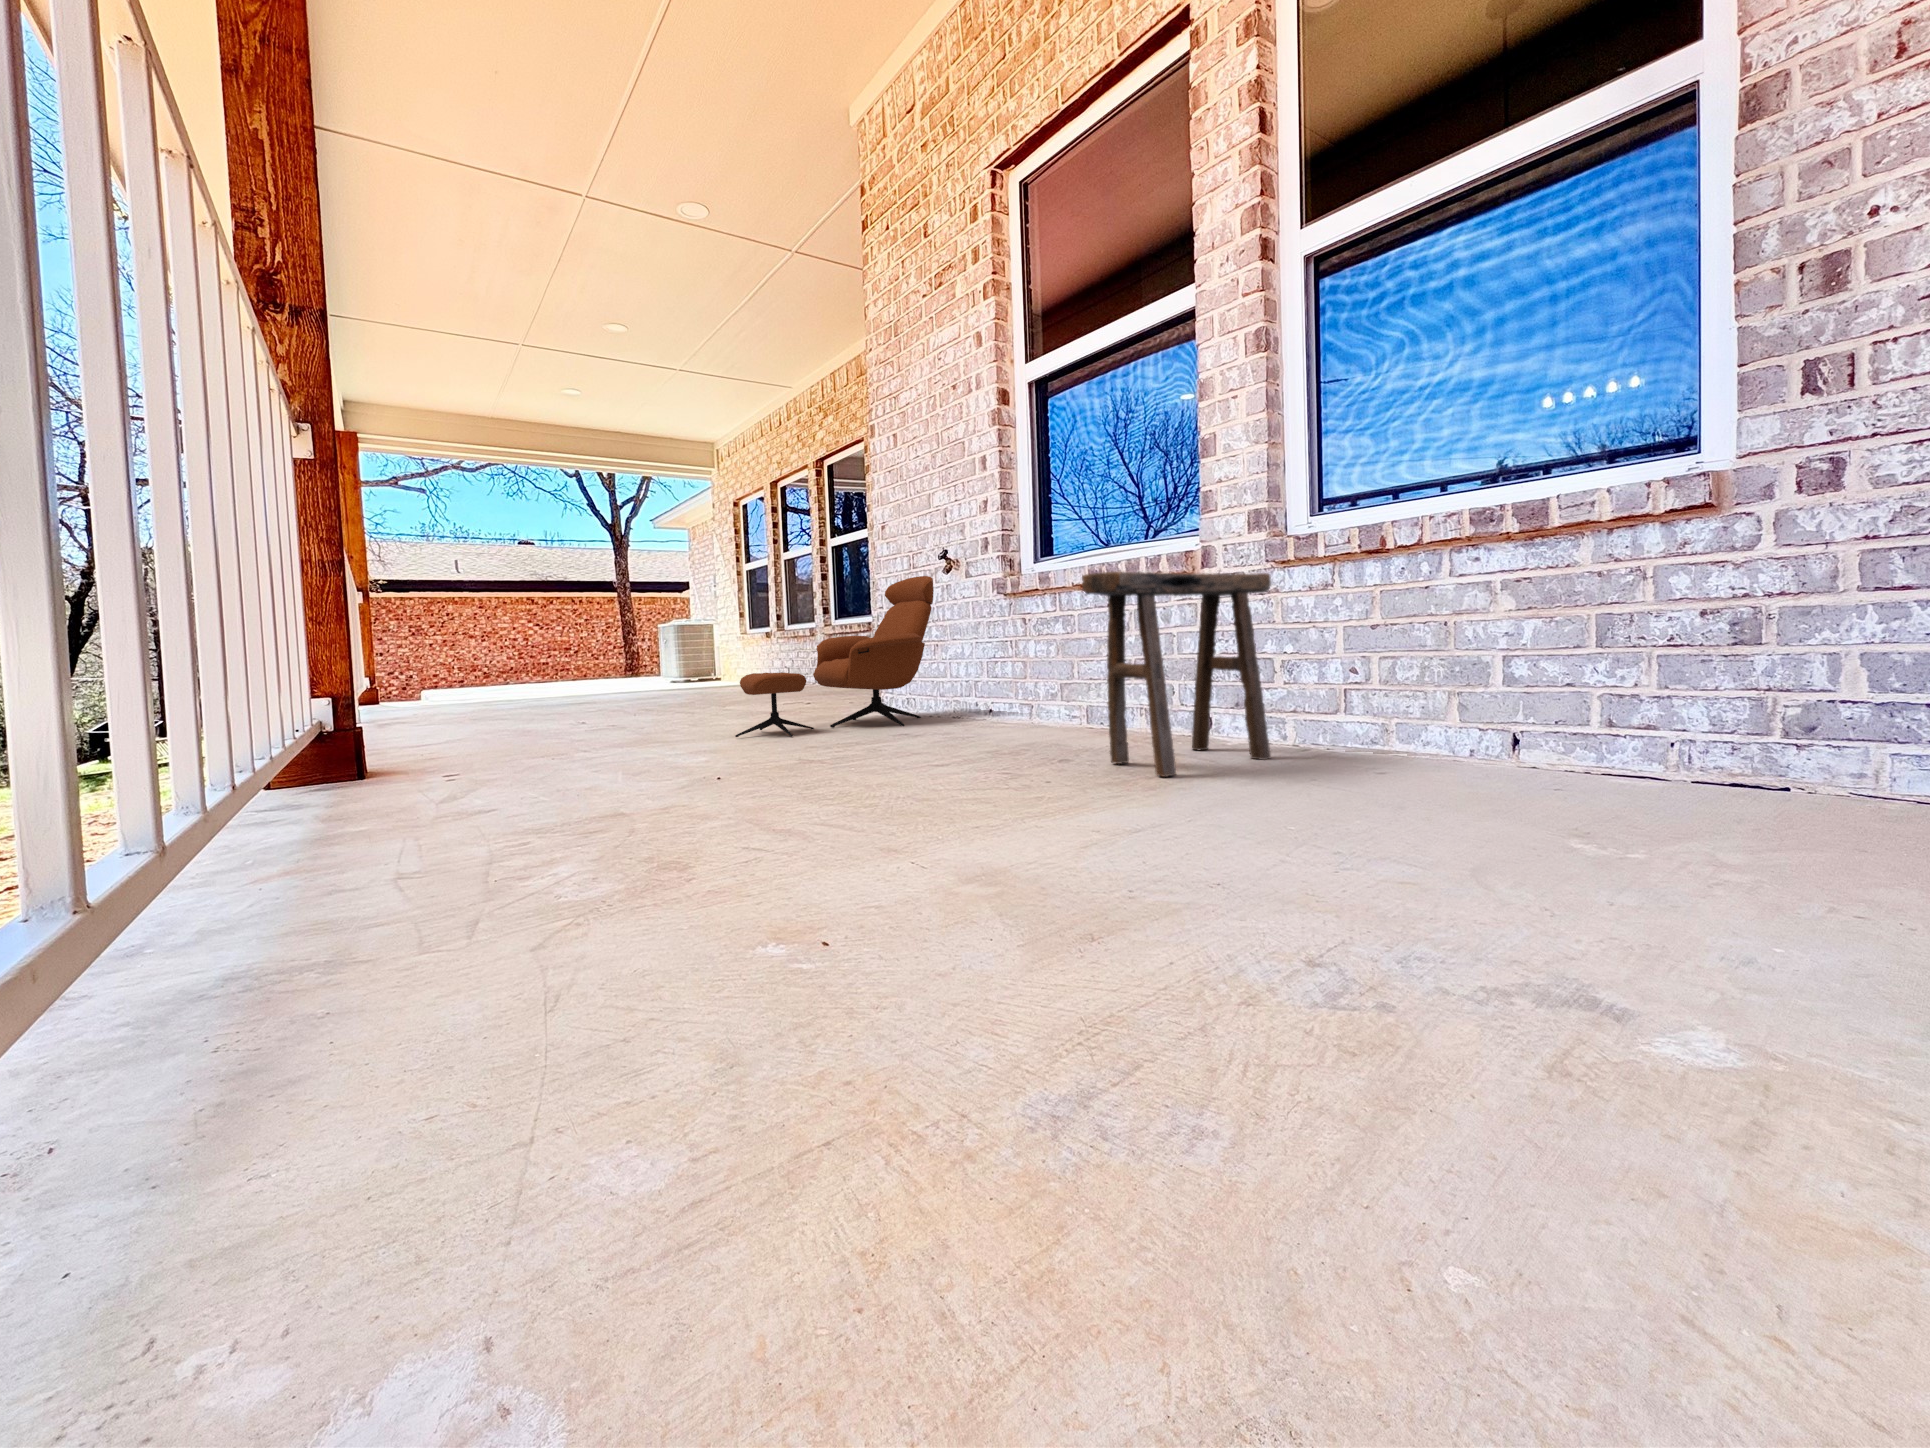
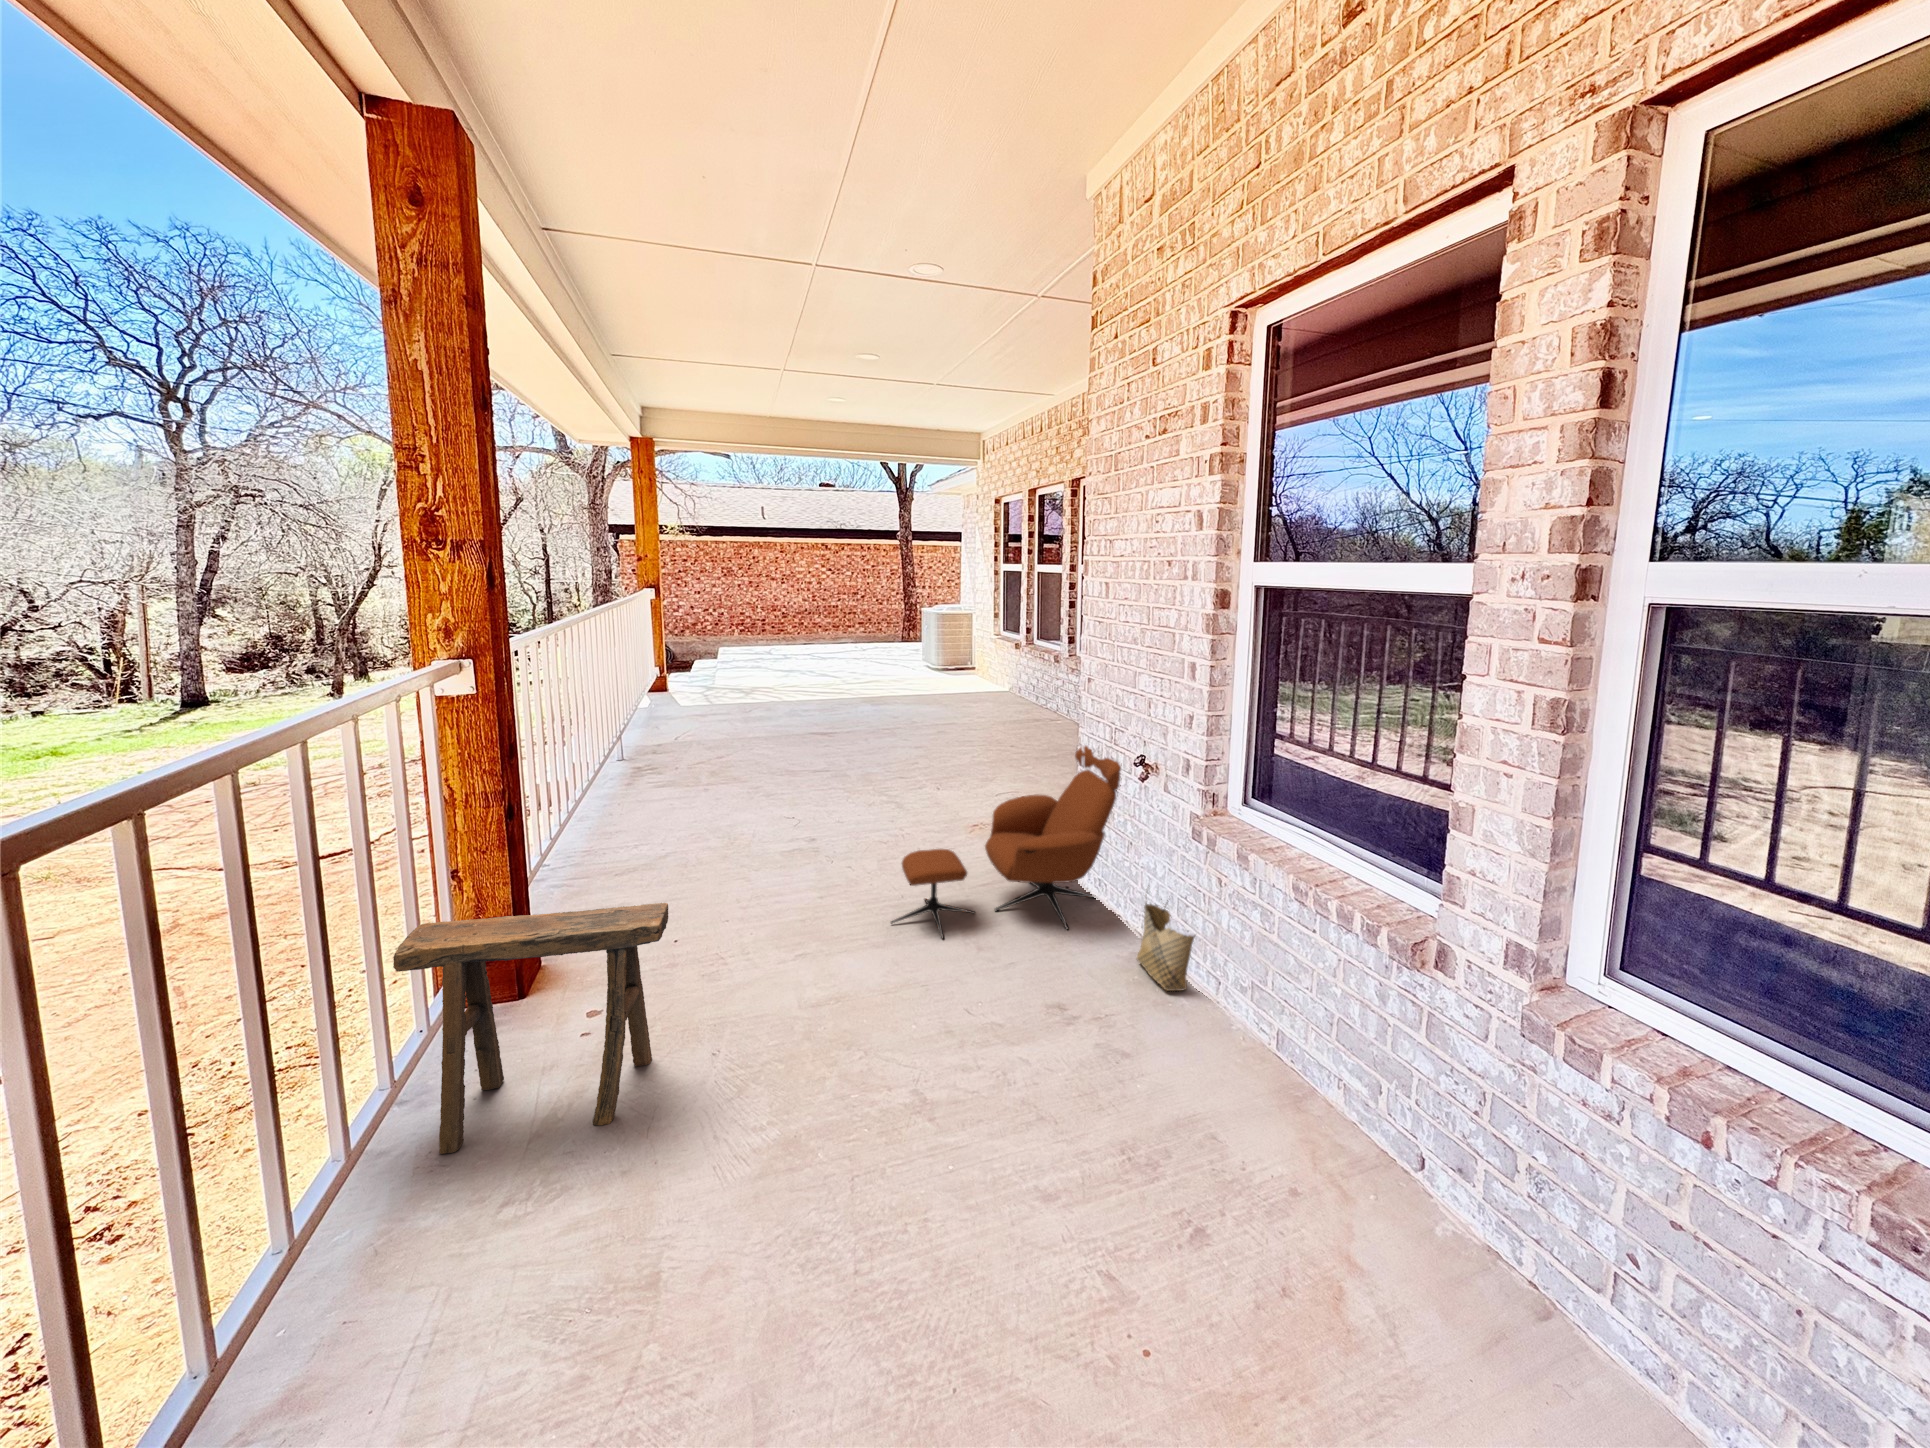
stool: present [1082,572,1271,776] -> present [393,903,668,1154]
woven basket: none [972,642,1023,728] -> present [1137,899,1195,991]

